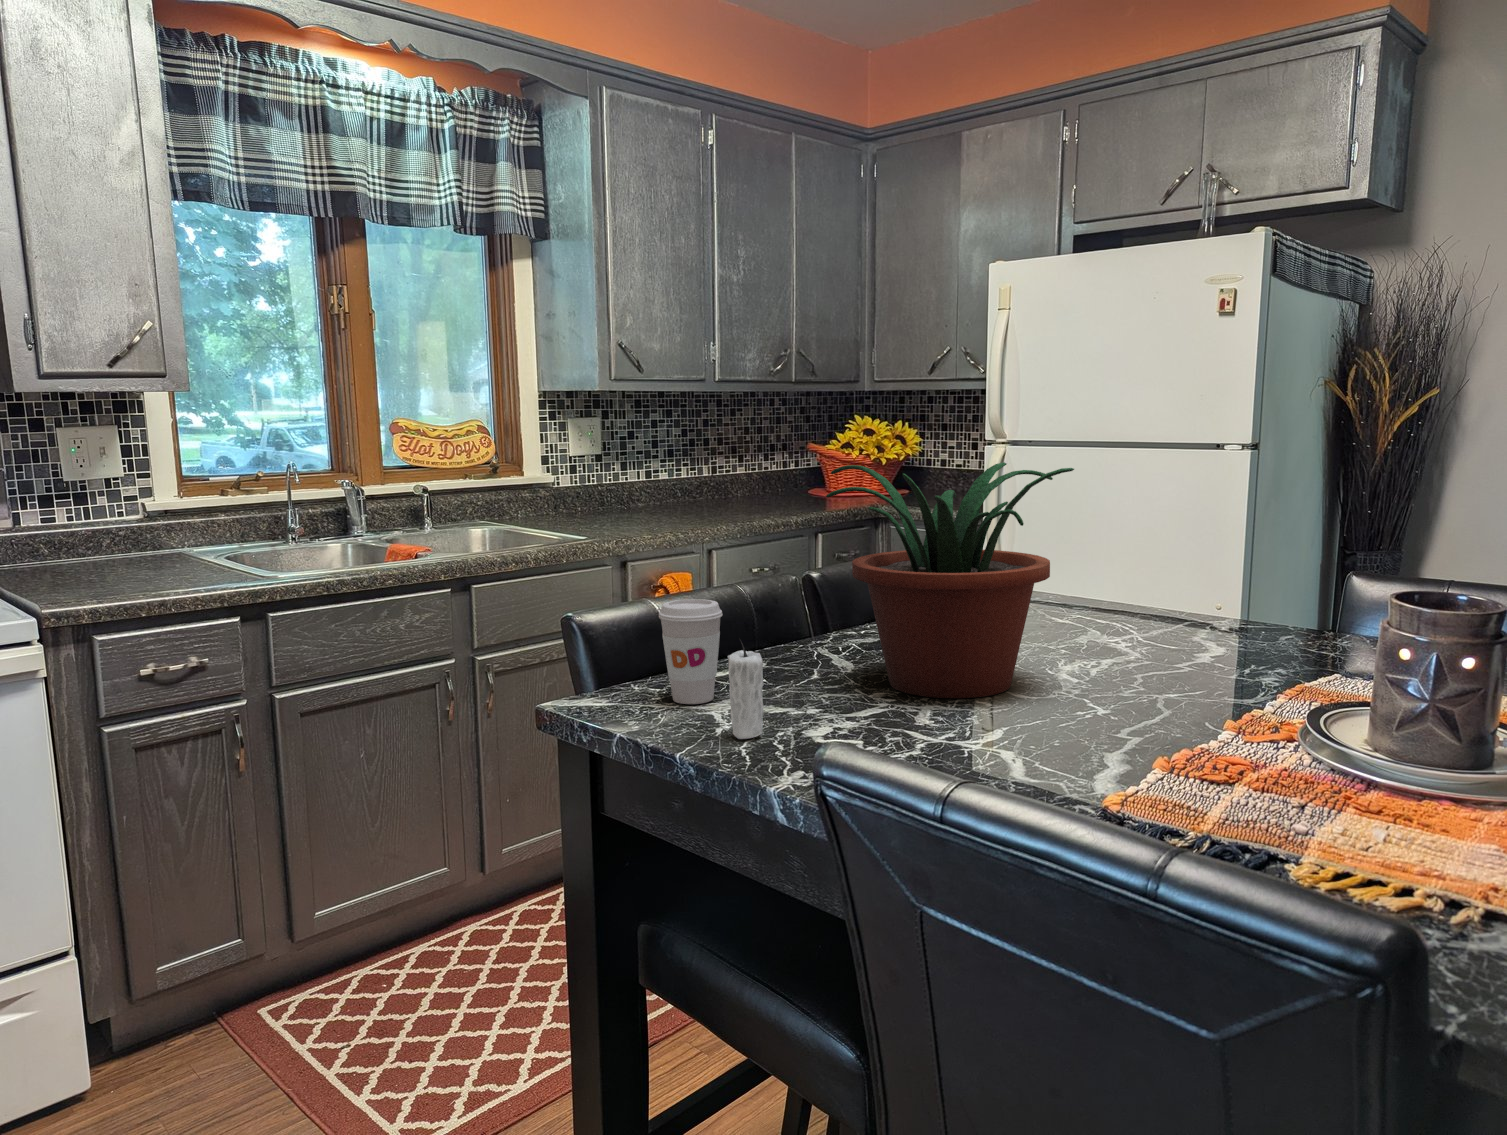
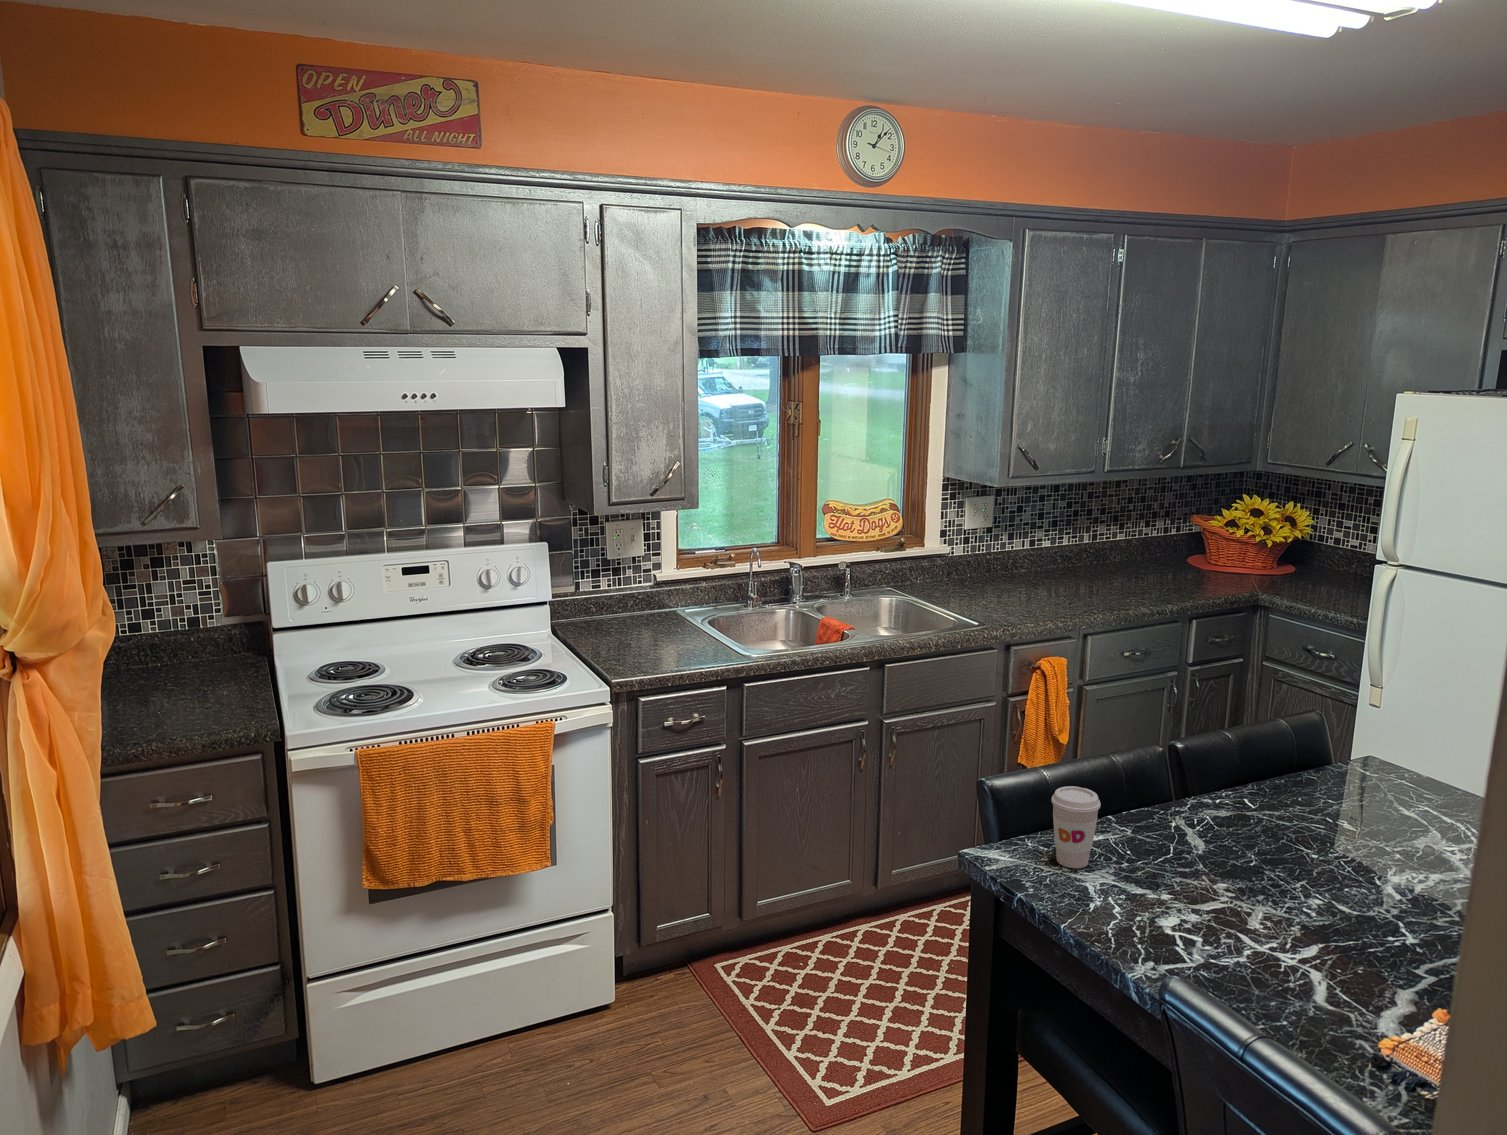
potted plant: present [826,462,1074,698] -> none [1192,689,1410,901]
candle: present [728,640,764,739] -> none [1102,848,1130,921]

